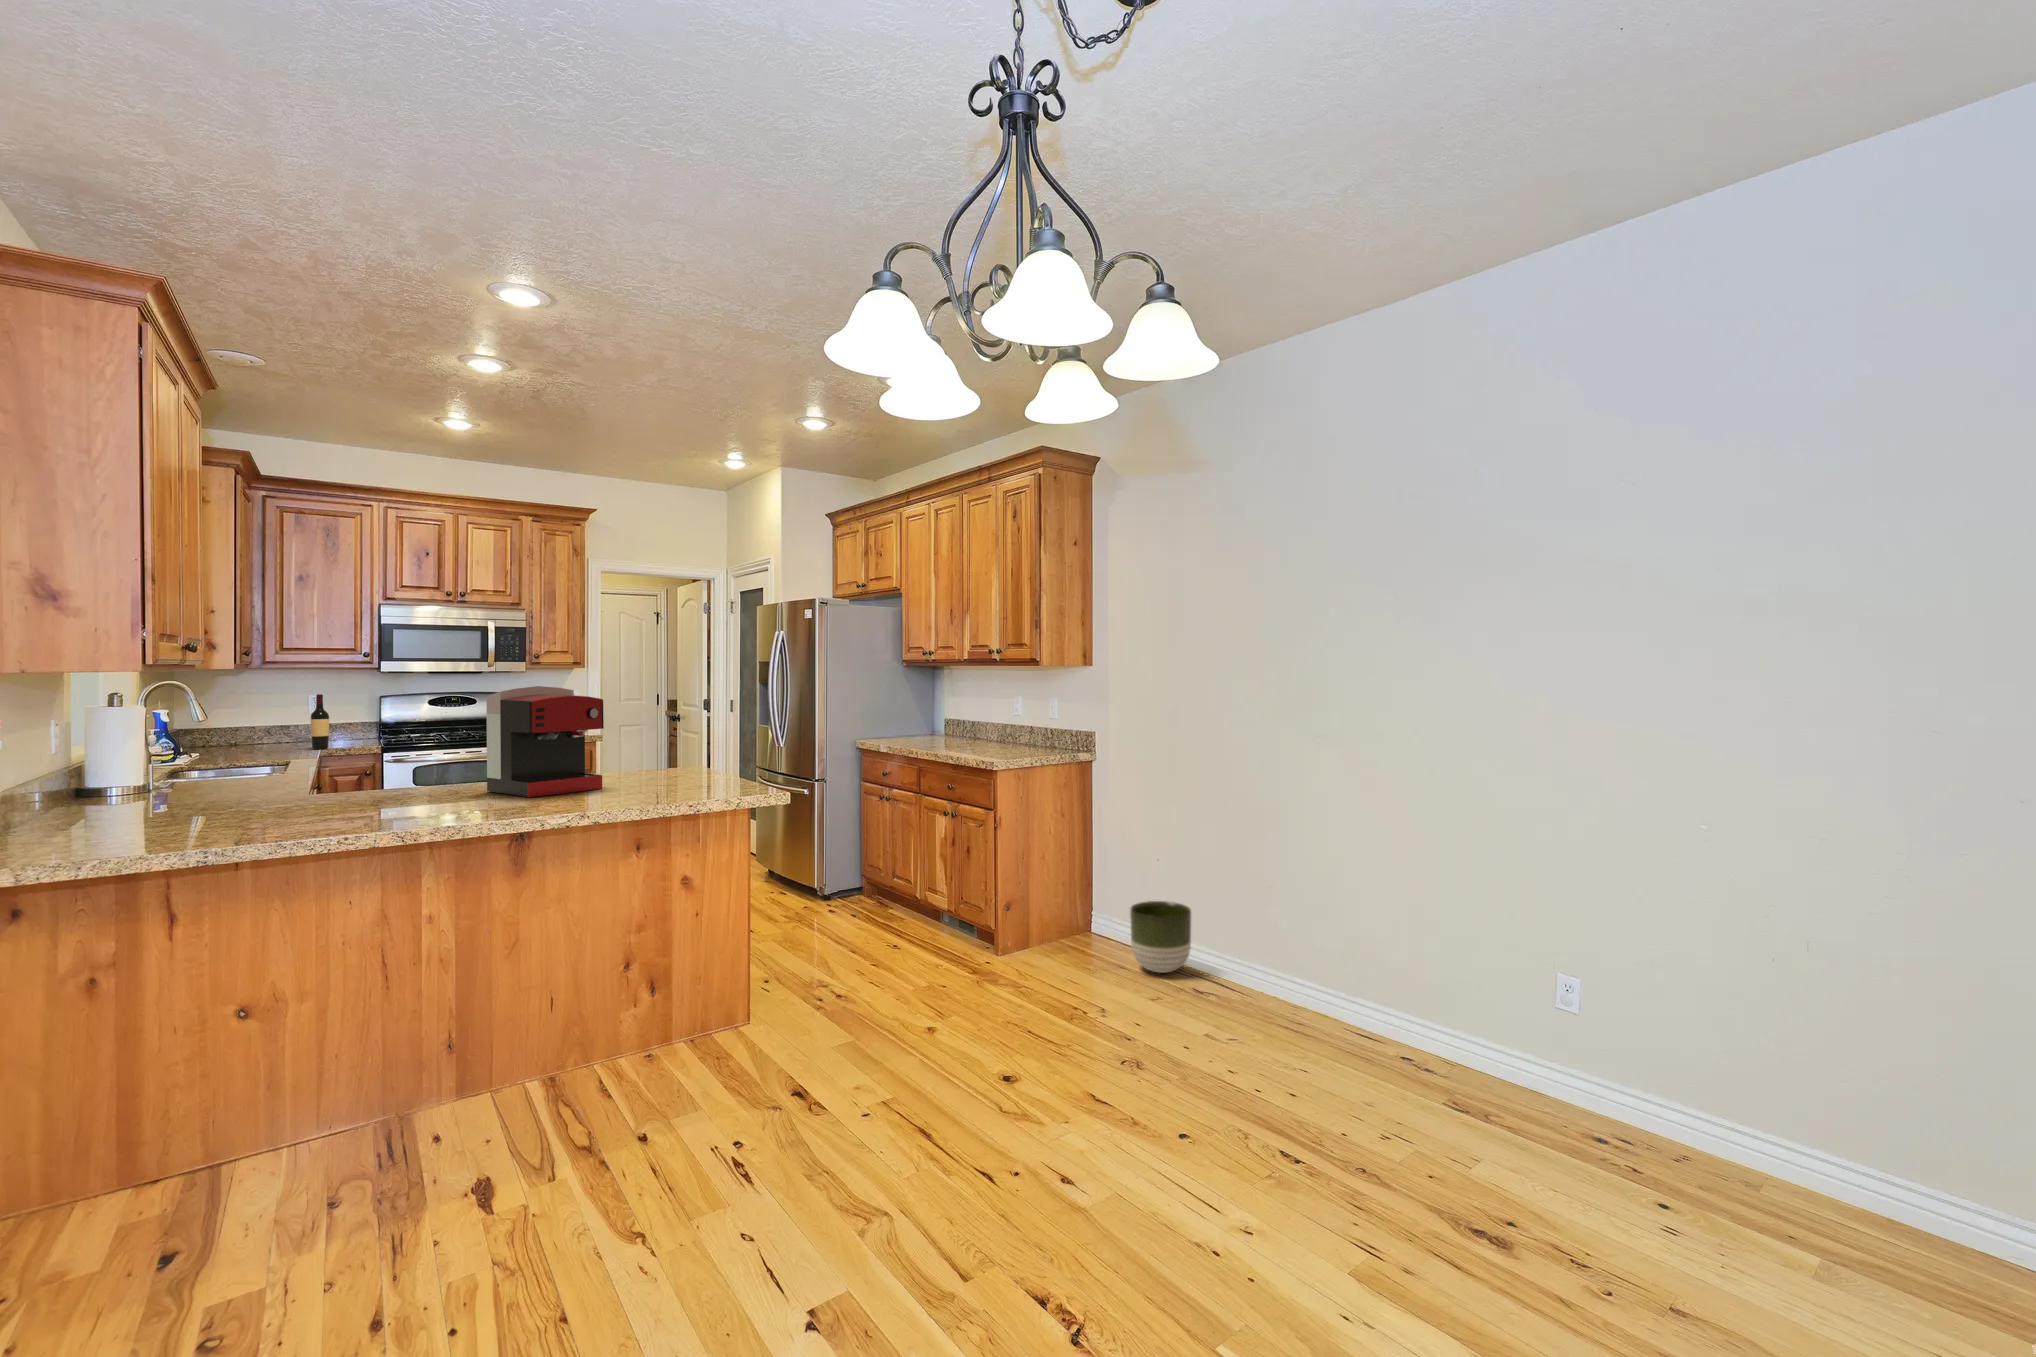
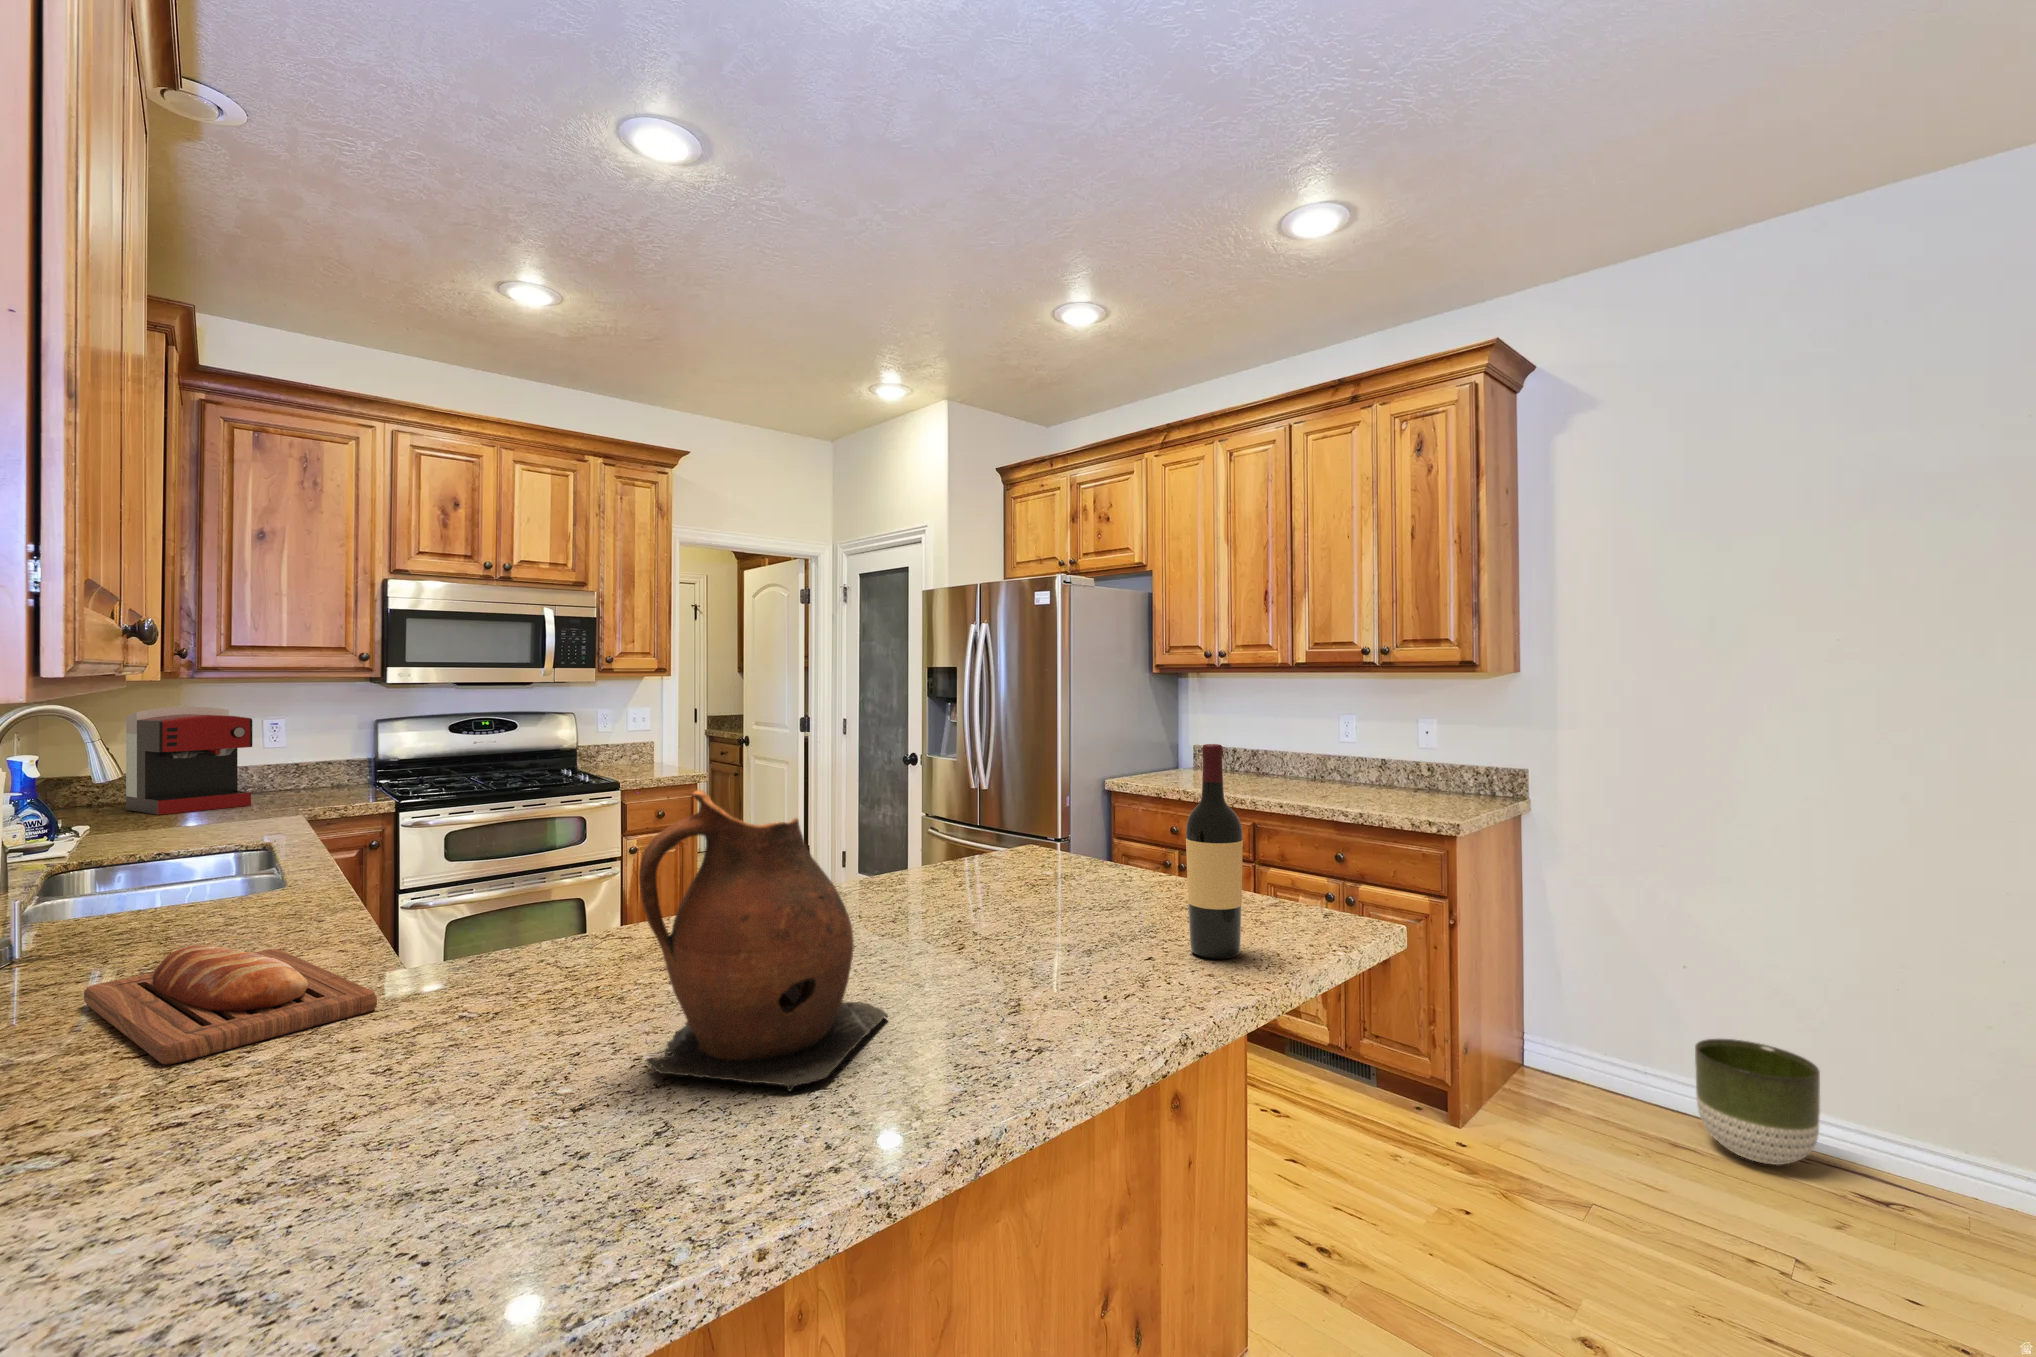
coffee maker: present [486,686,604,797] -> present [126,706,252,815]
wine bottle: present [311,694,329,749] -> present [1186,744,1243,959]
ceramic pitcher: none [345,713,457,815] -> present [639,790,888,1092]
bread loaf: none [170,779,276,810] -> present [84,945,377,1064]

